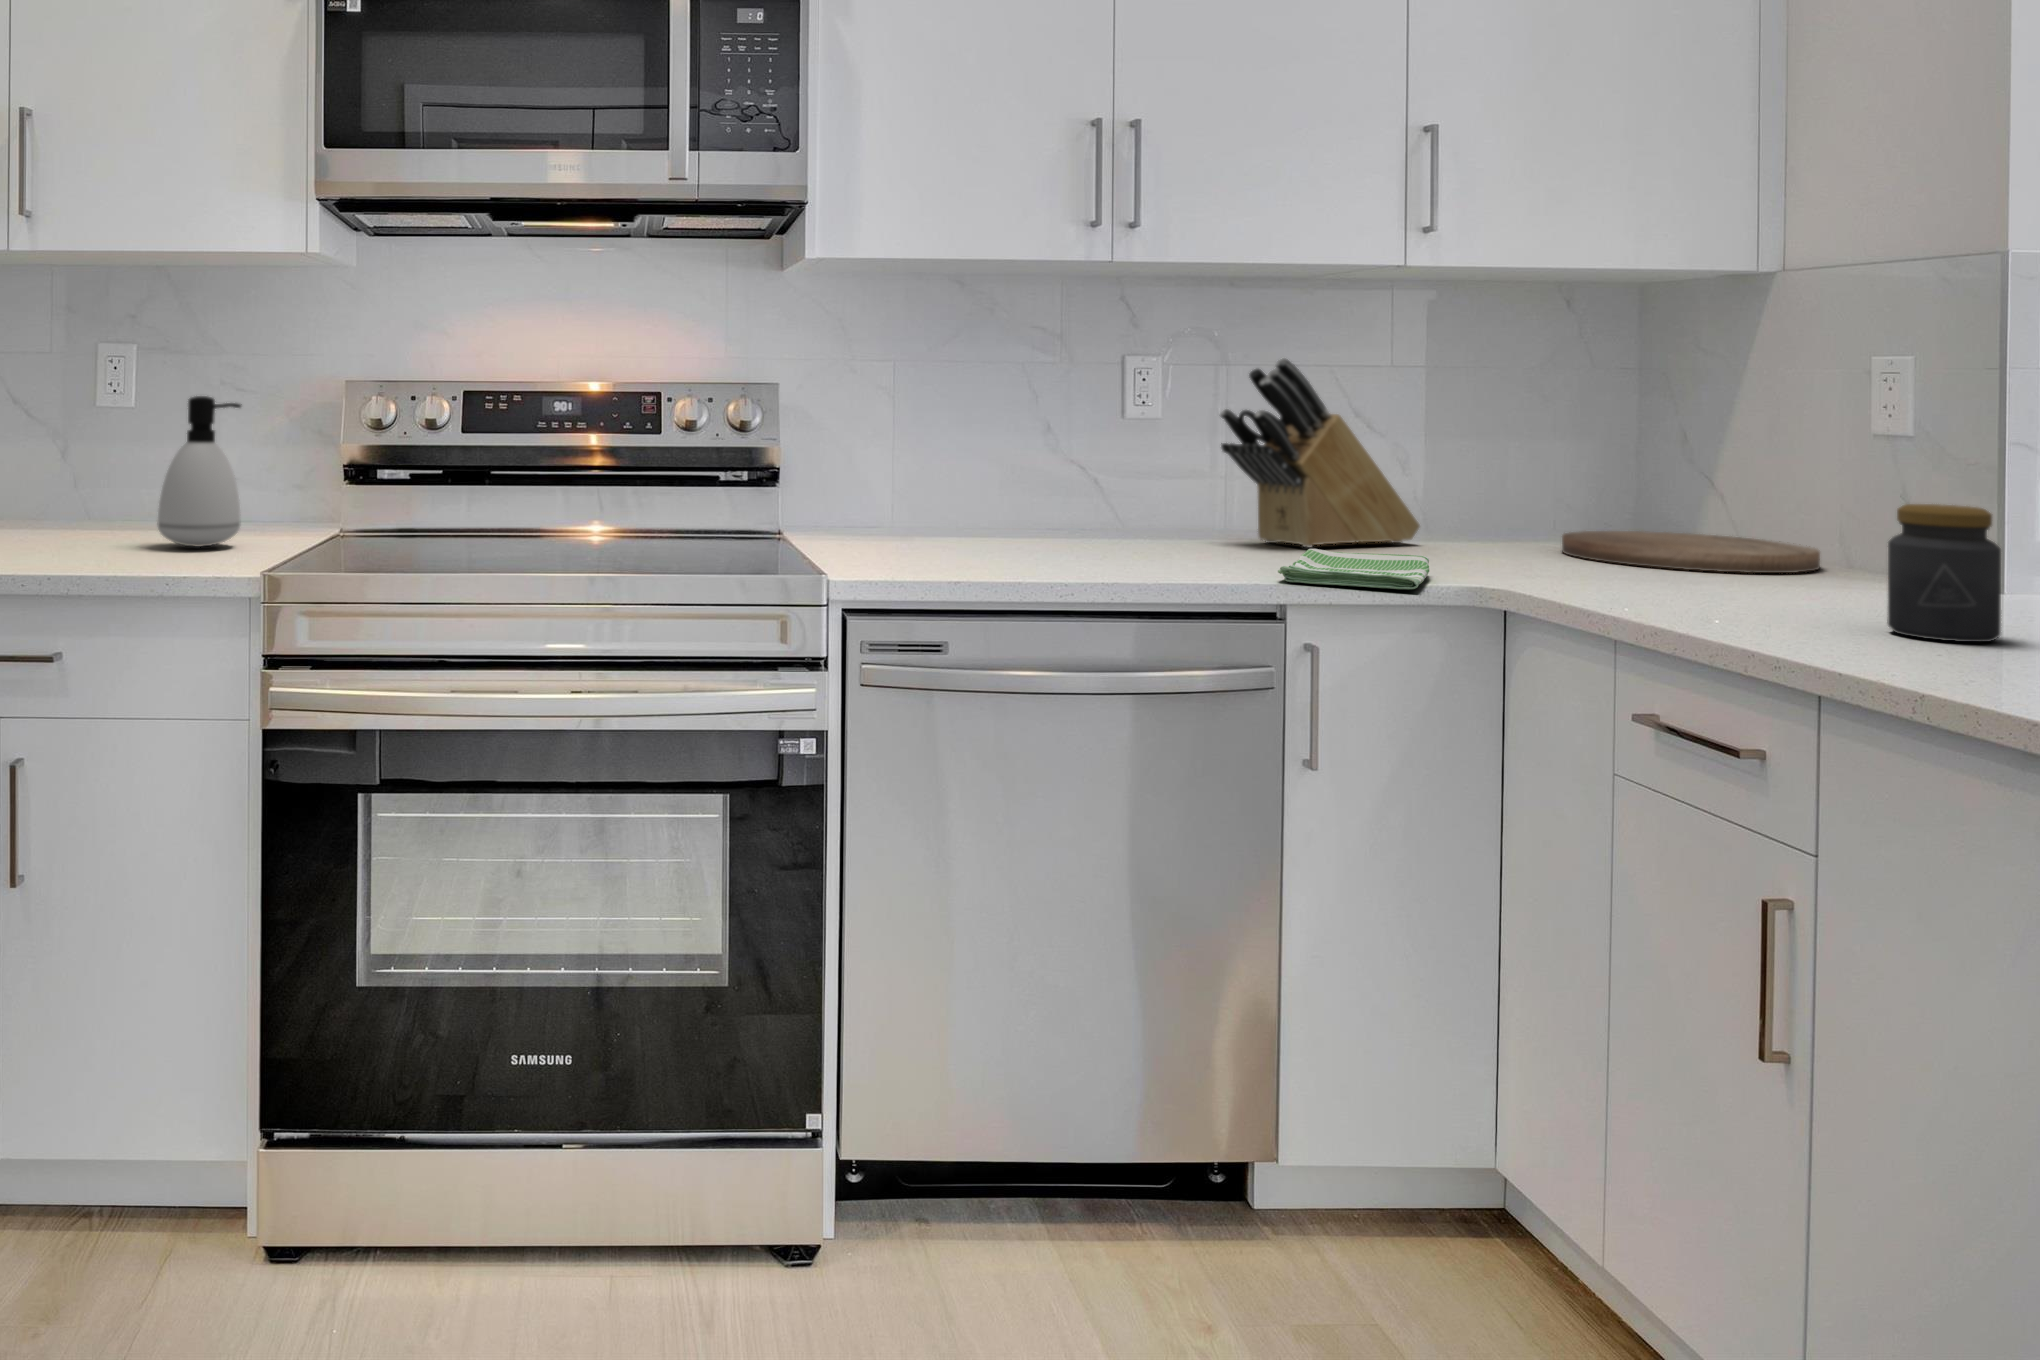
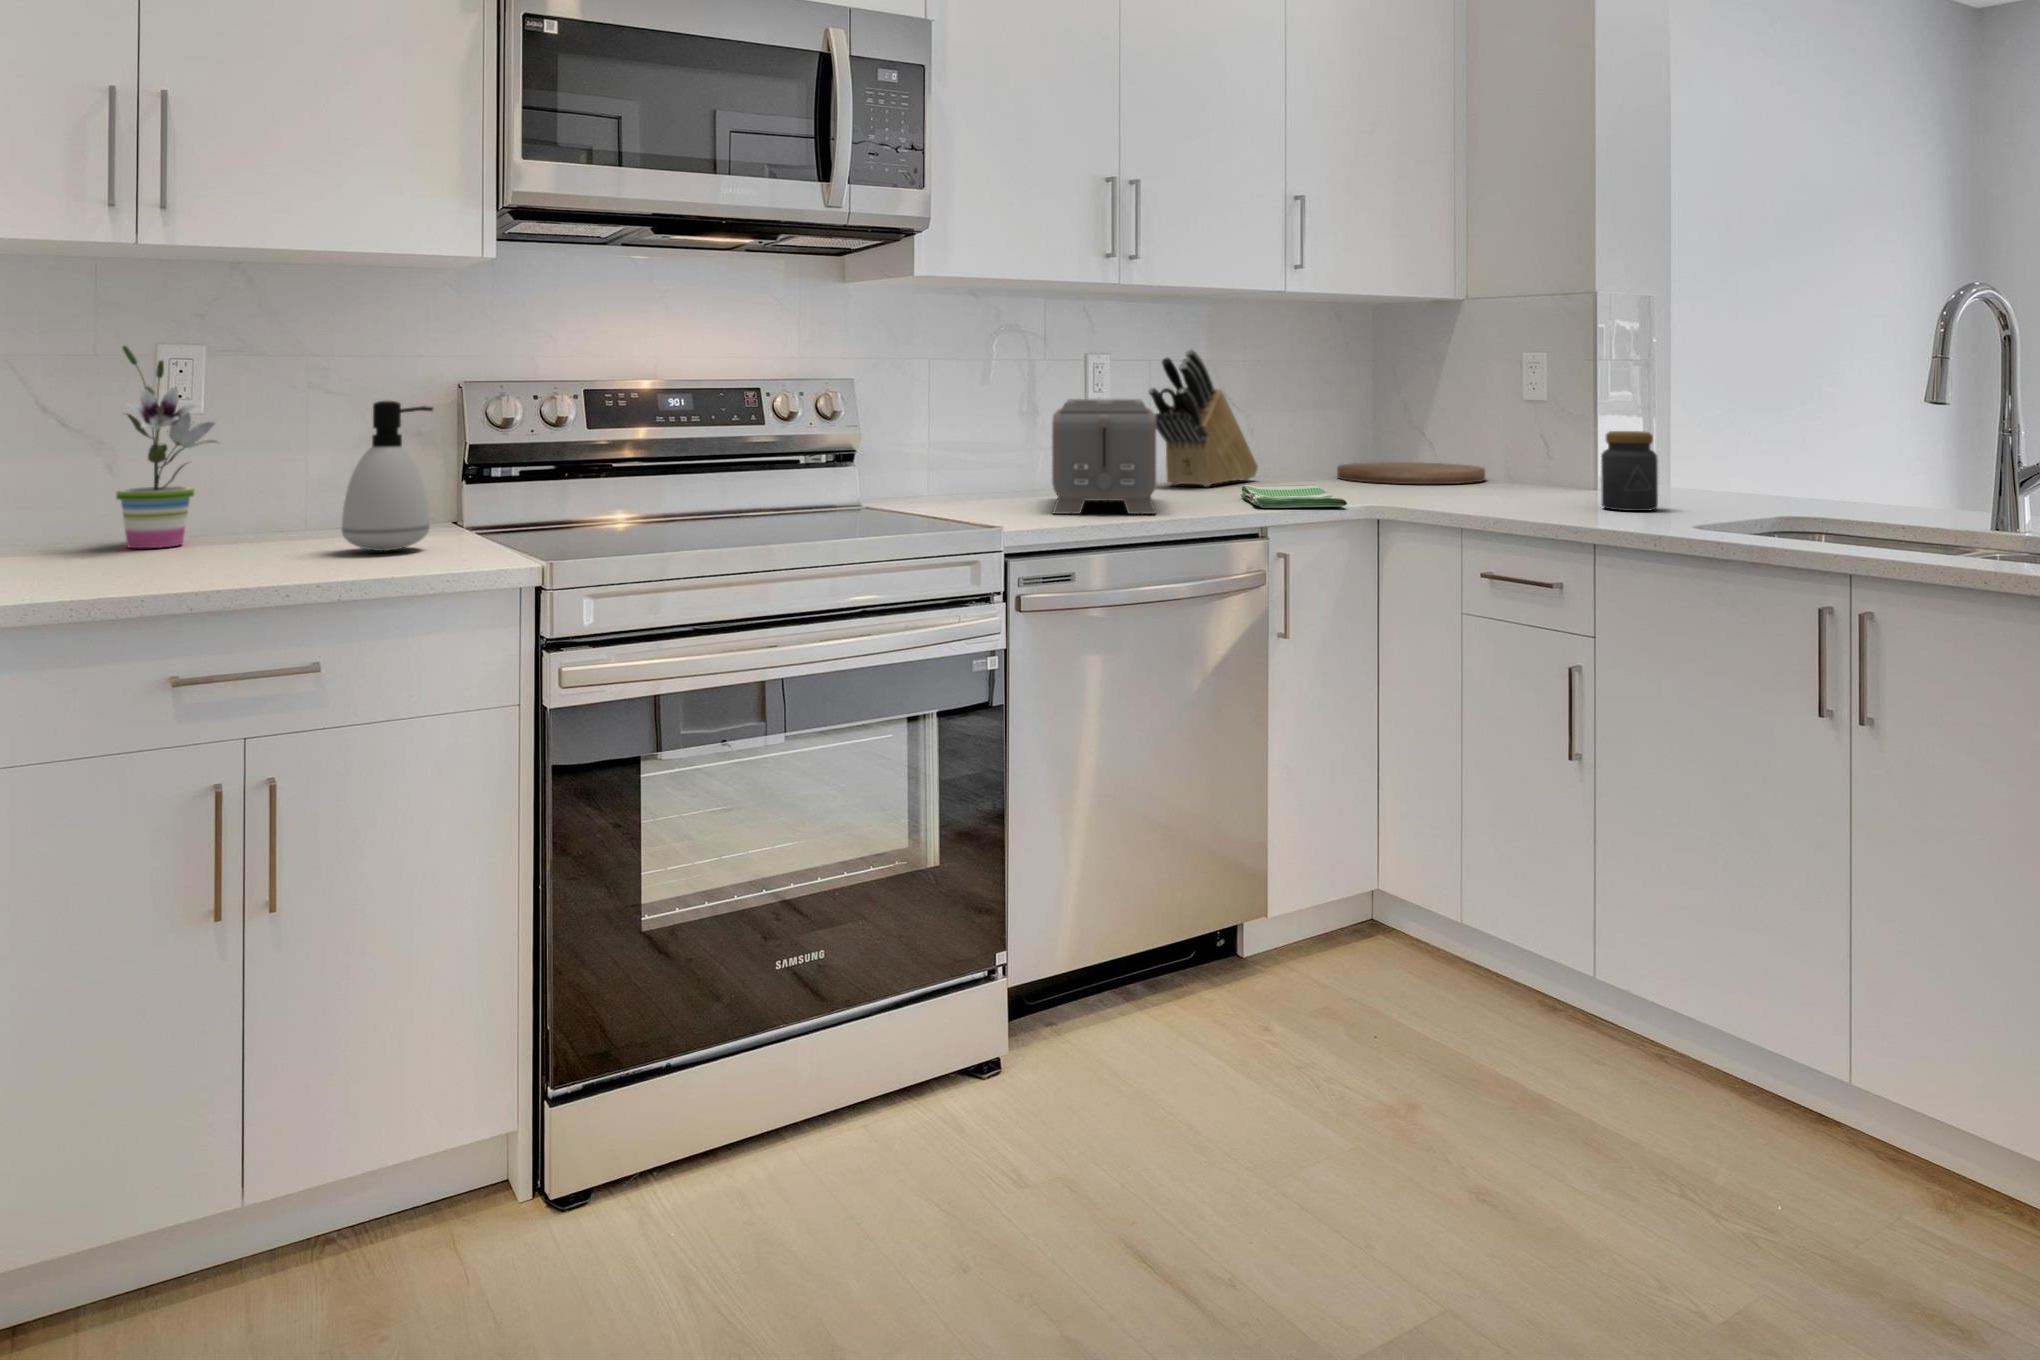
potted plant: none [20,338,123,528] -> present [116,346,219,548]
toaster: none [975,420,1173,577] -> present [1052,399,1156,514]

